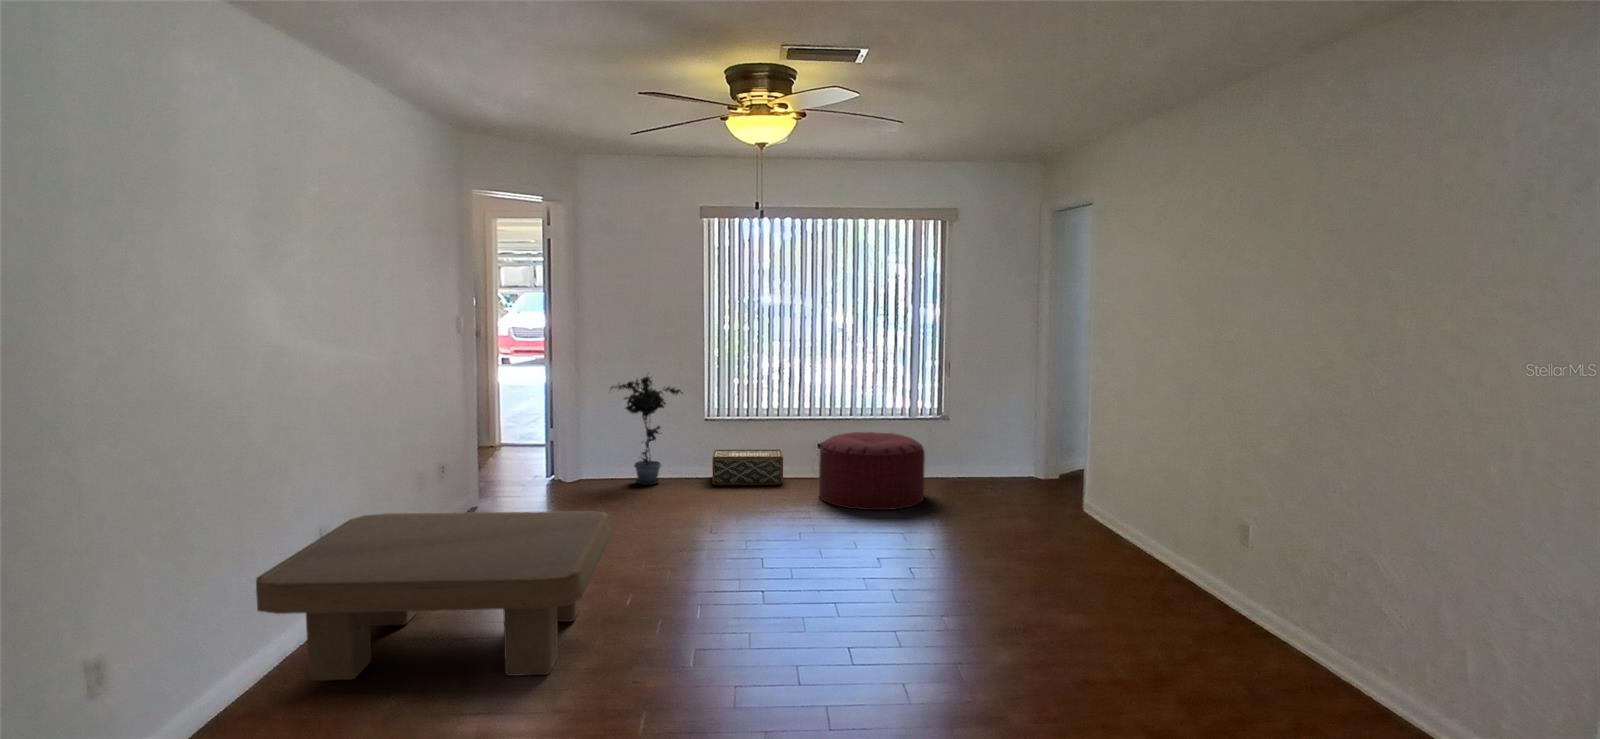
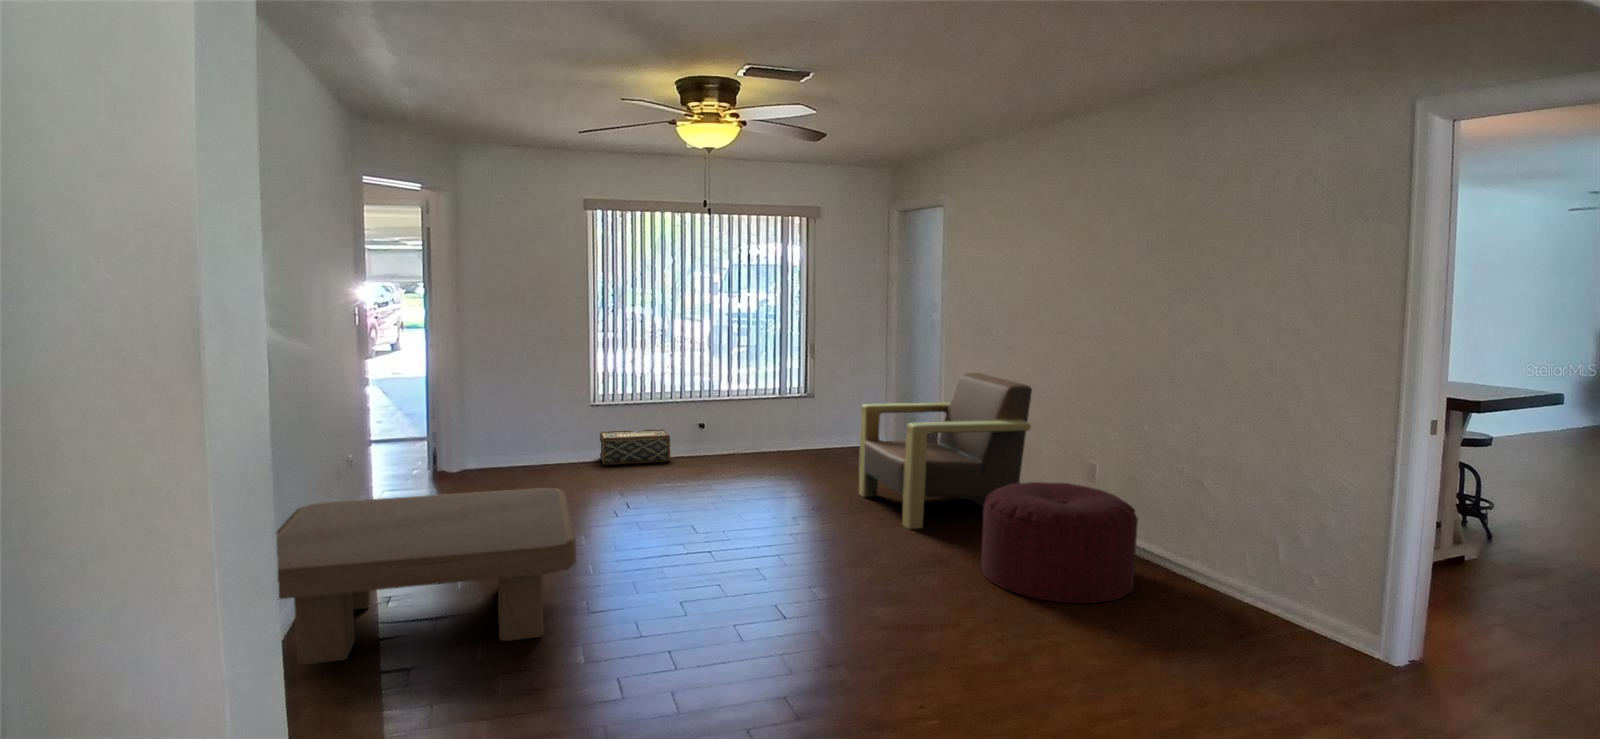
potted plant: present [612,377,683,485] -> none [498,359,575,468]
armchair: none [973,399,1178,581] -> present [859,373,1032,529]
ottoman: present [819,432,925,510] -> present [981,482,1138,603]

